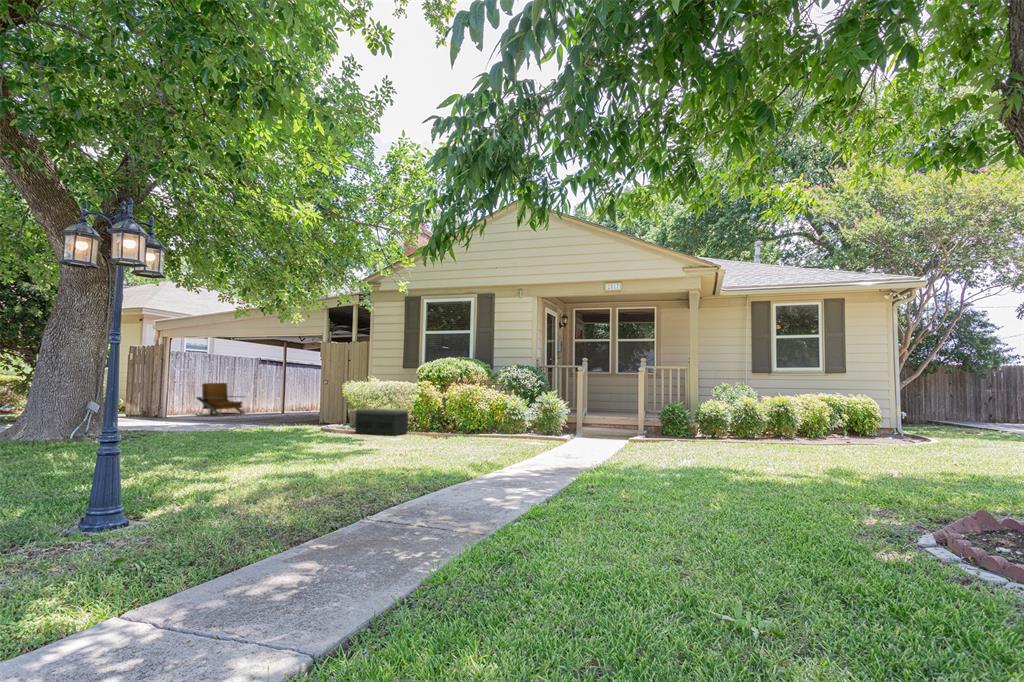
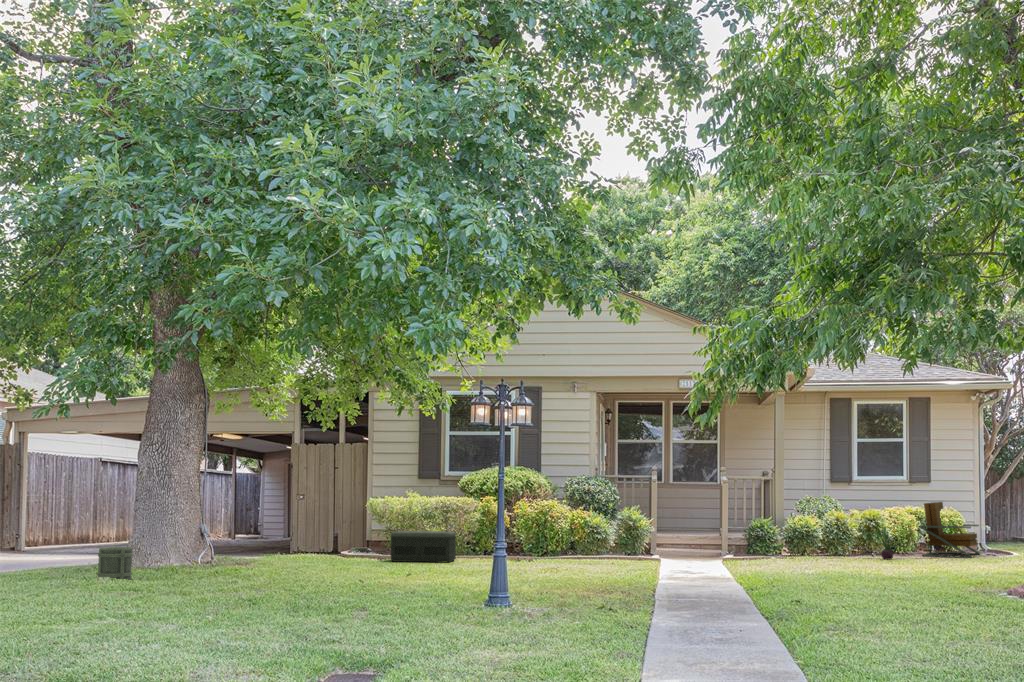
lounge chair: present [196,383,245,416] -> present [919,502,980,558]
decorative plant: none [776,413,811,444] -> present [881,527,893,559]
bucket: none [36,420,74,450] -> present [97,547,133,580]

